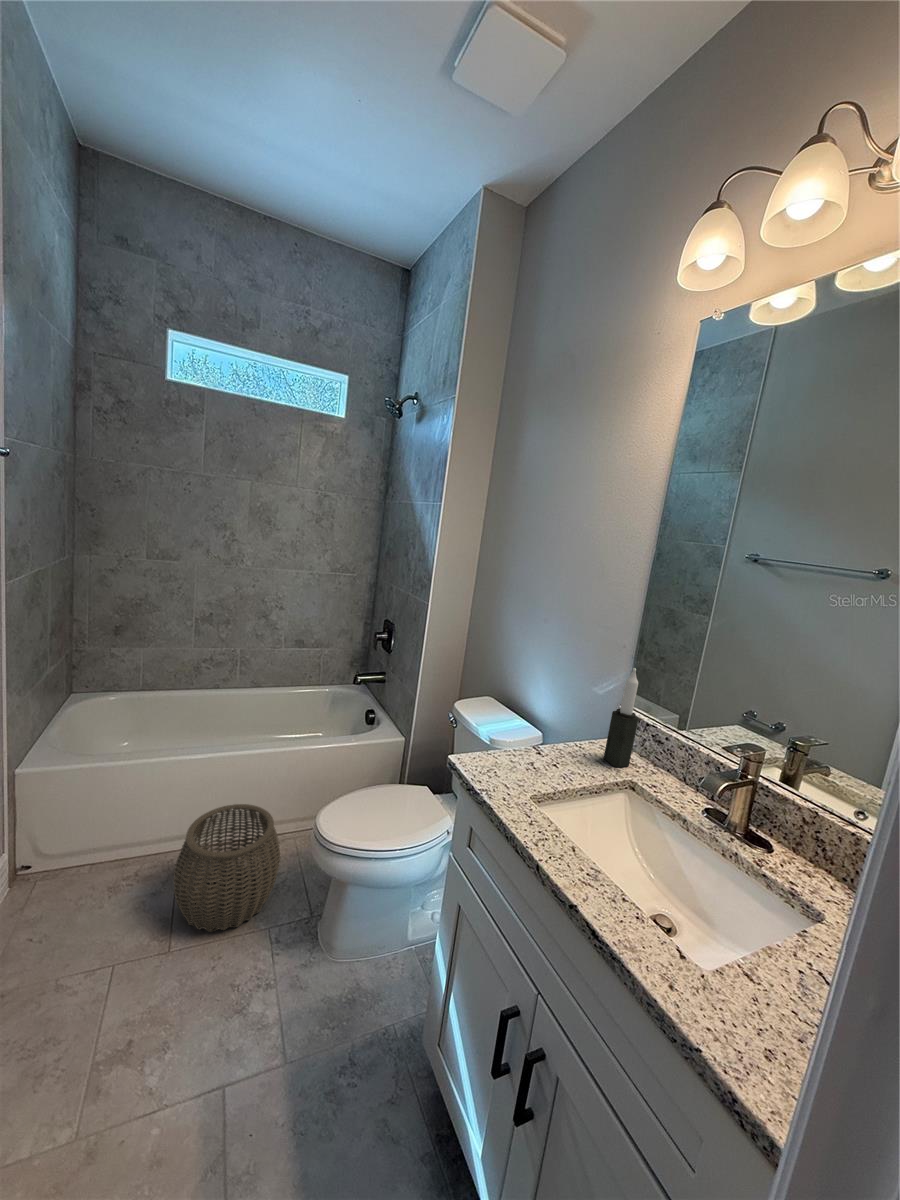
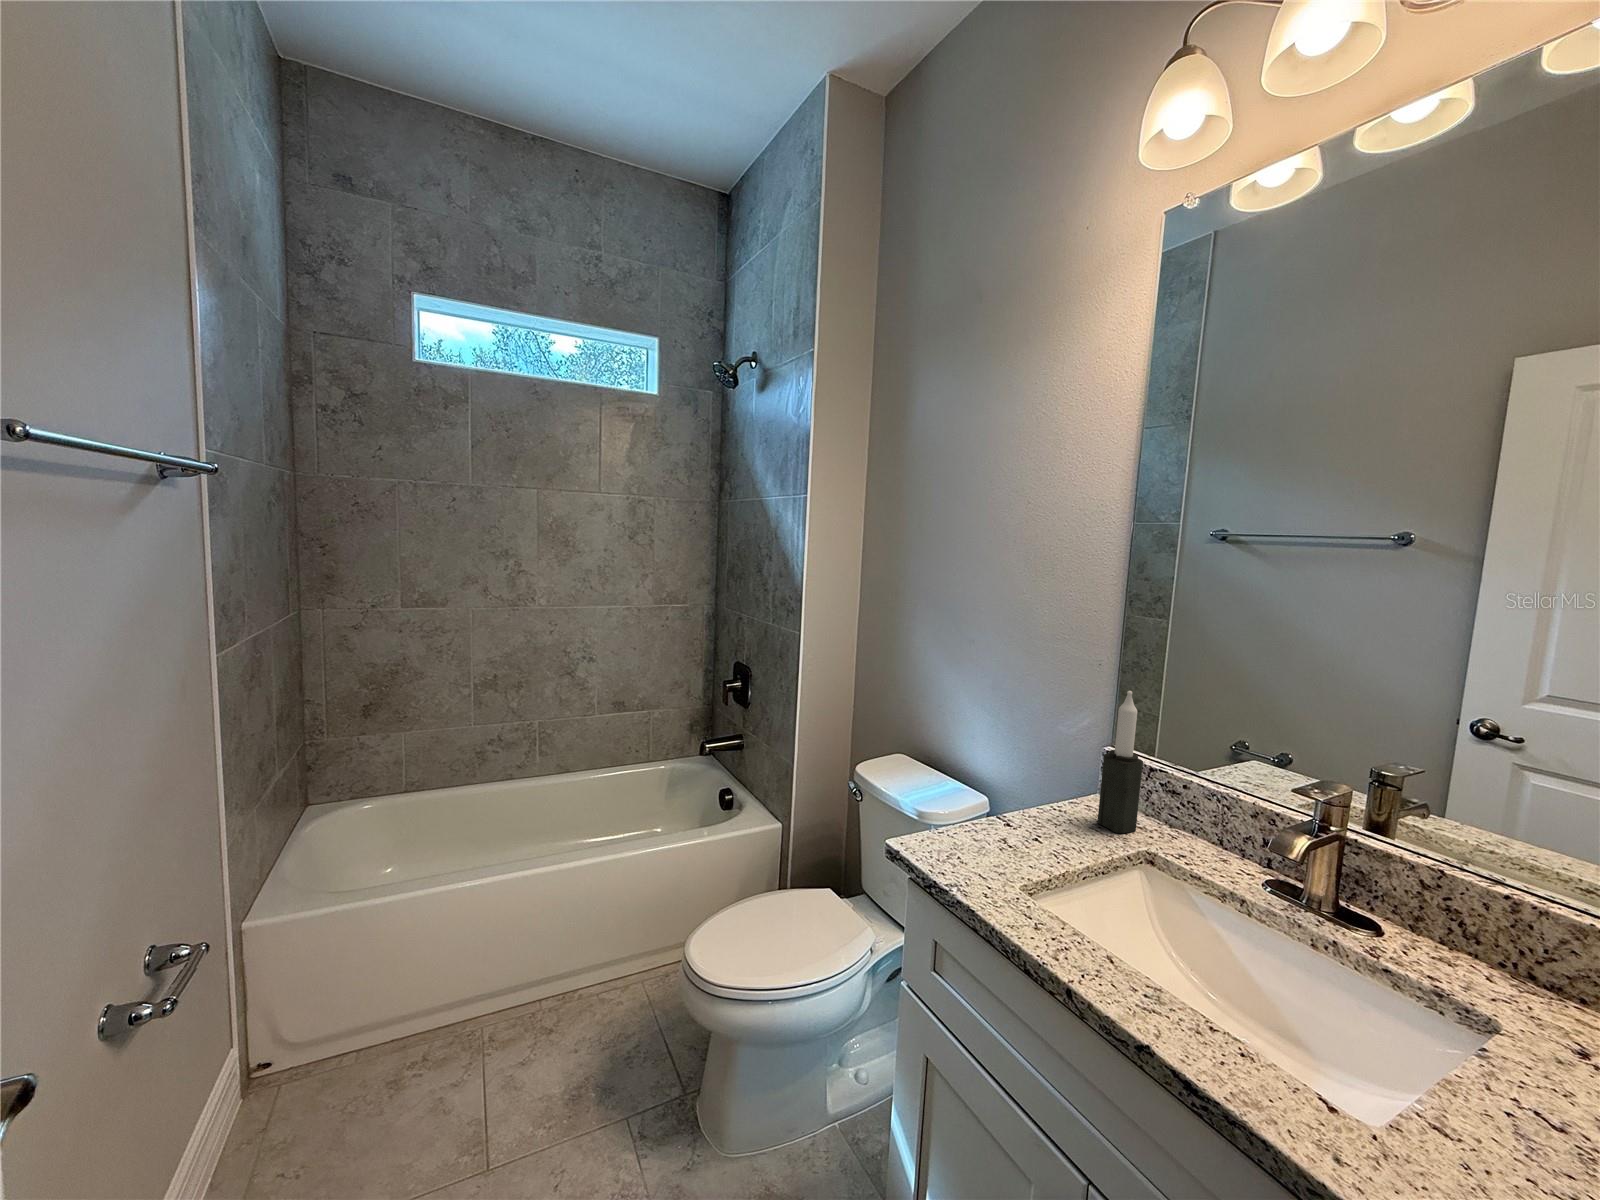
woven basket: present [173,804,280,932] -> none [482,939,632,1135]

